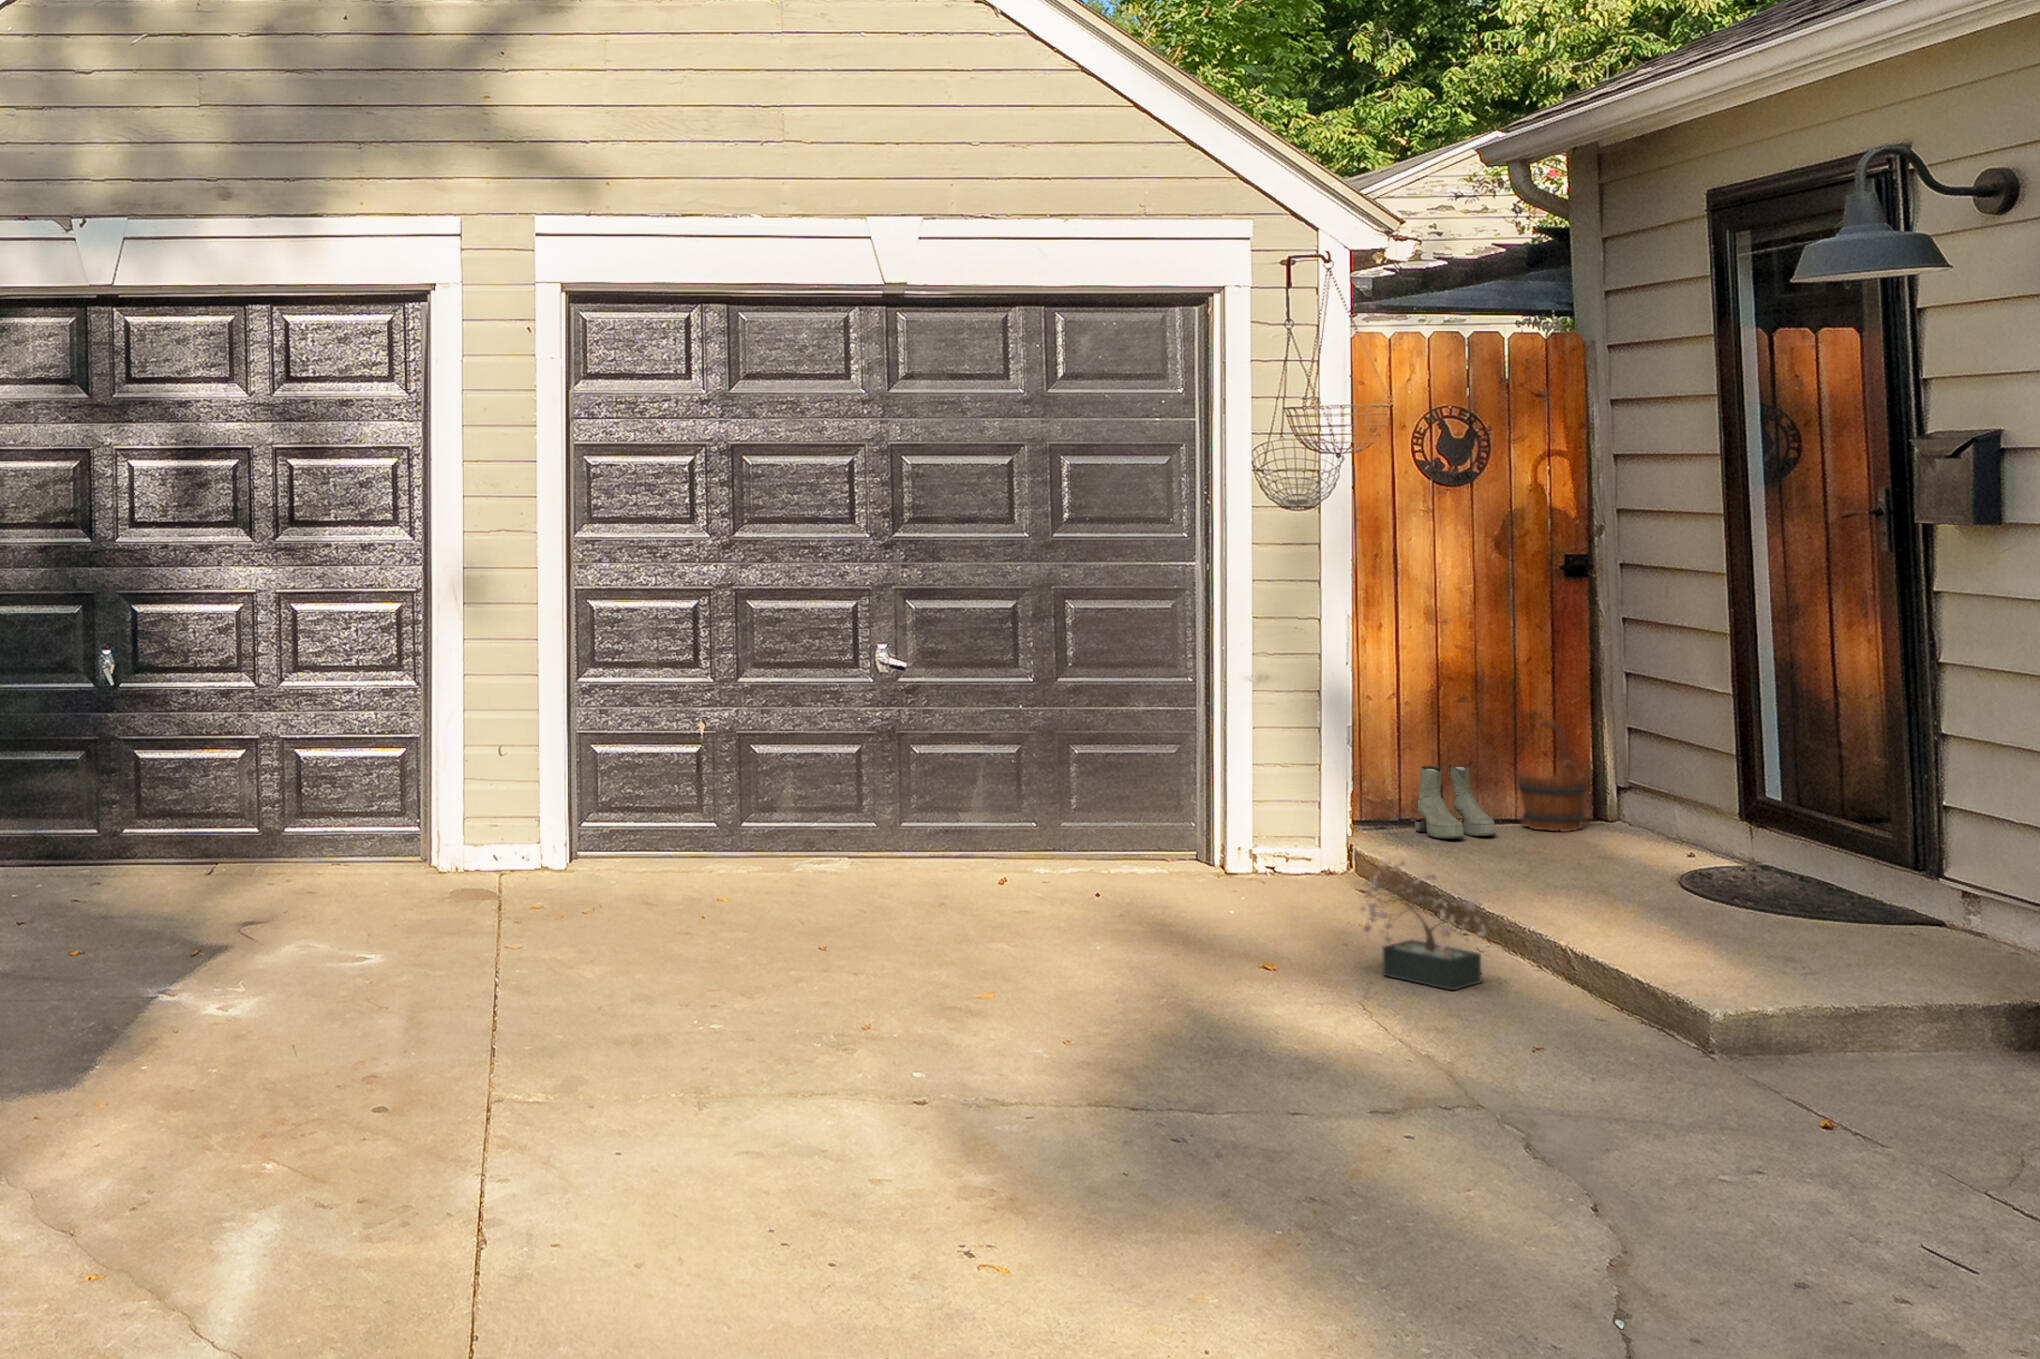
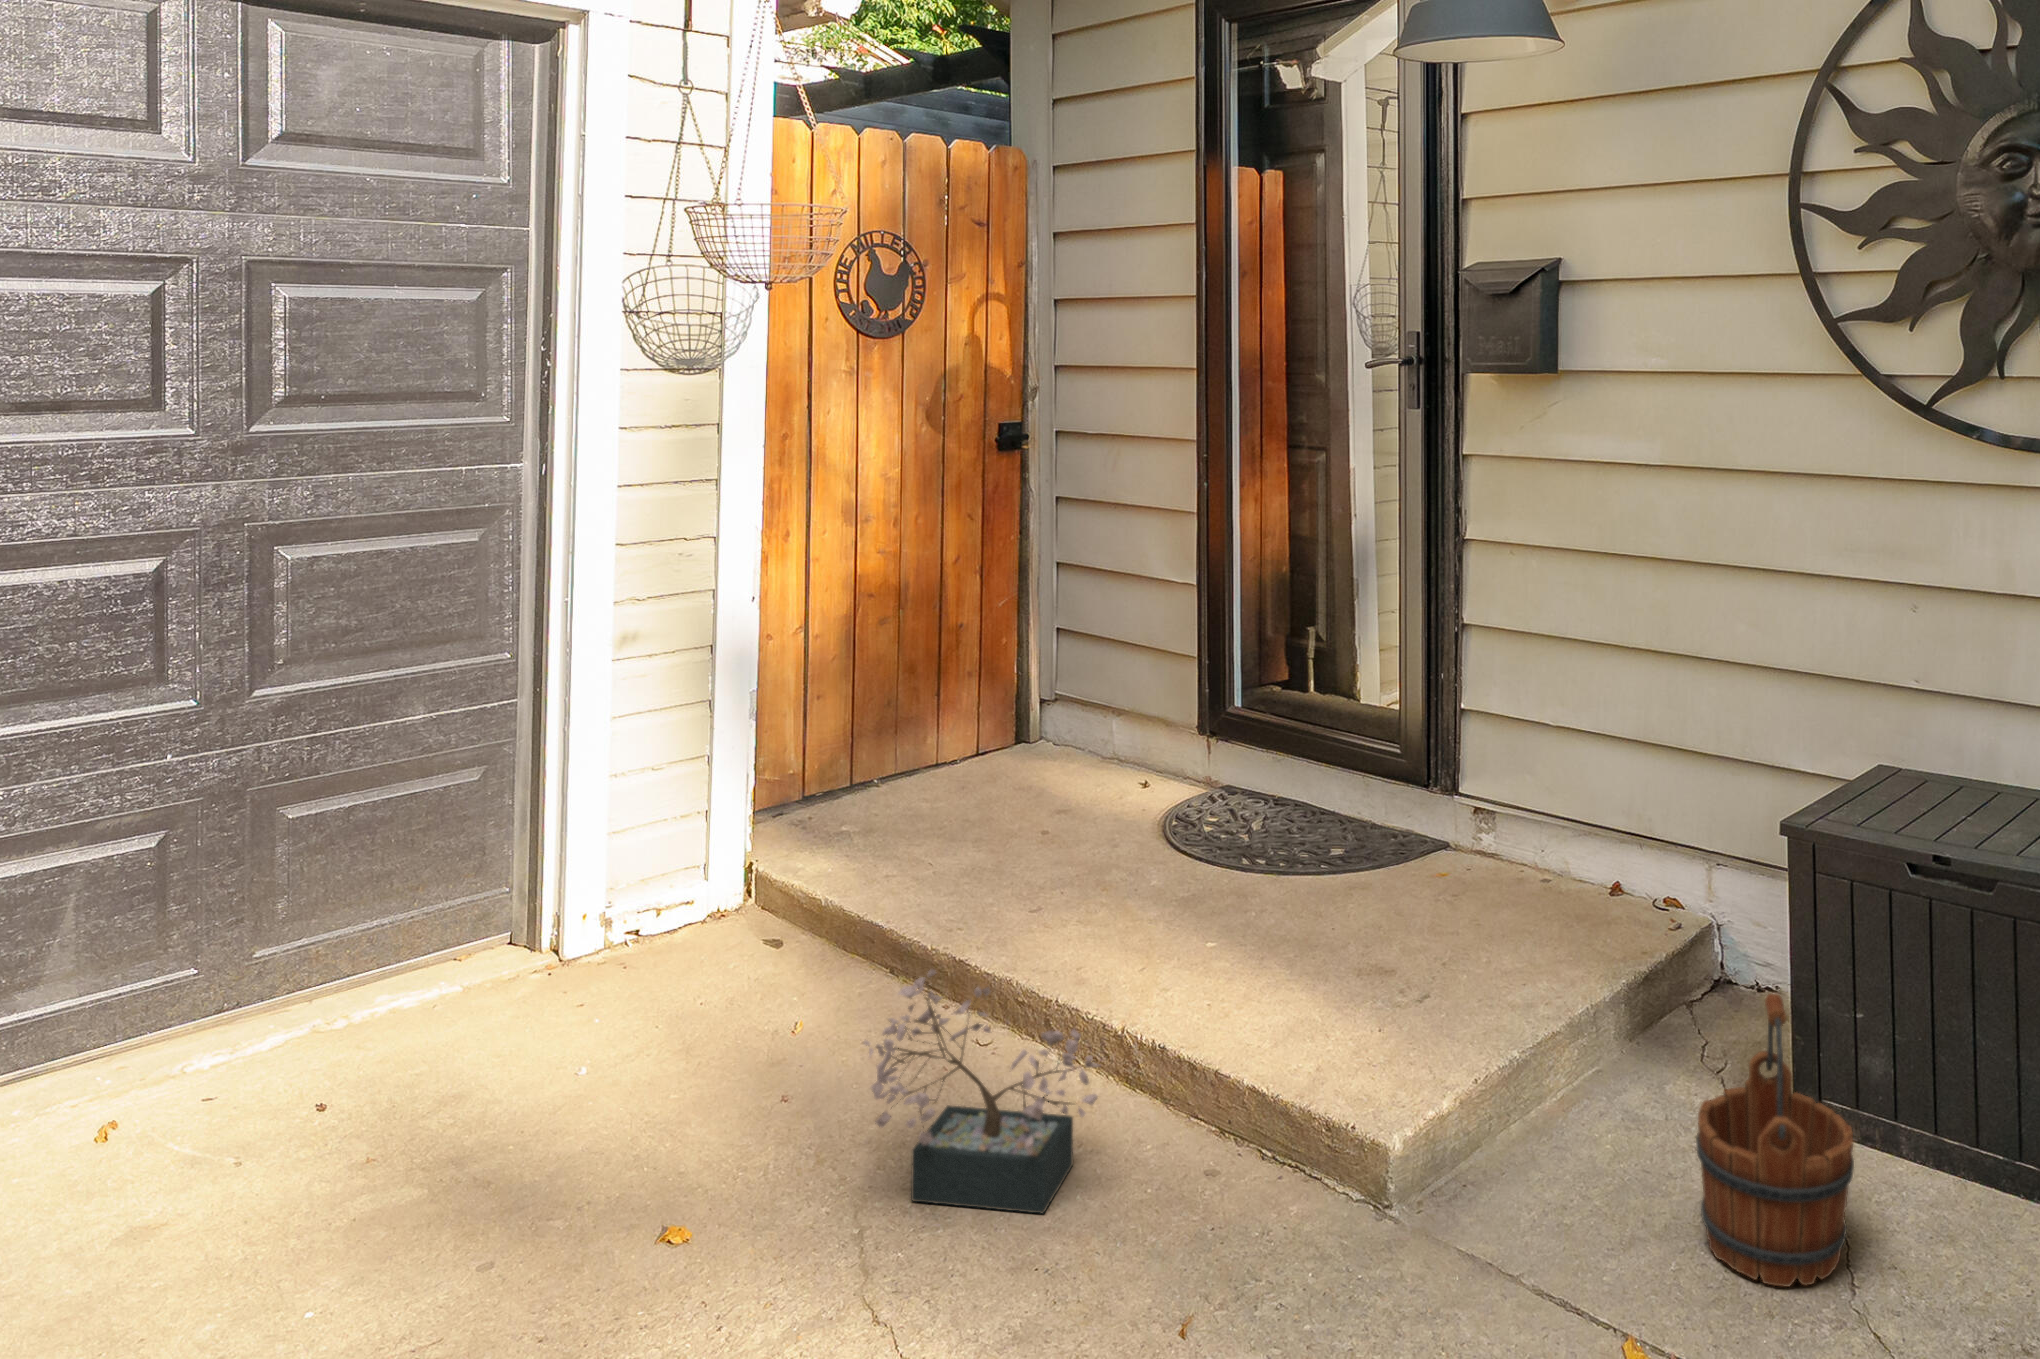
wooden bucket: present [1516,719,1586,832] -> present [1696,994,1854,1286]
boots: present [1415,765,1495,839] -> none [831,708,941,820]

